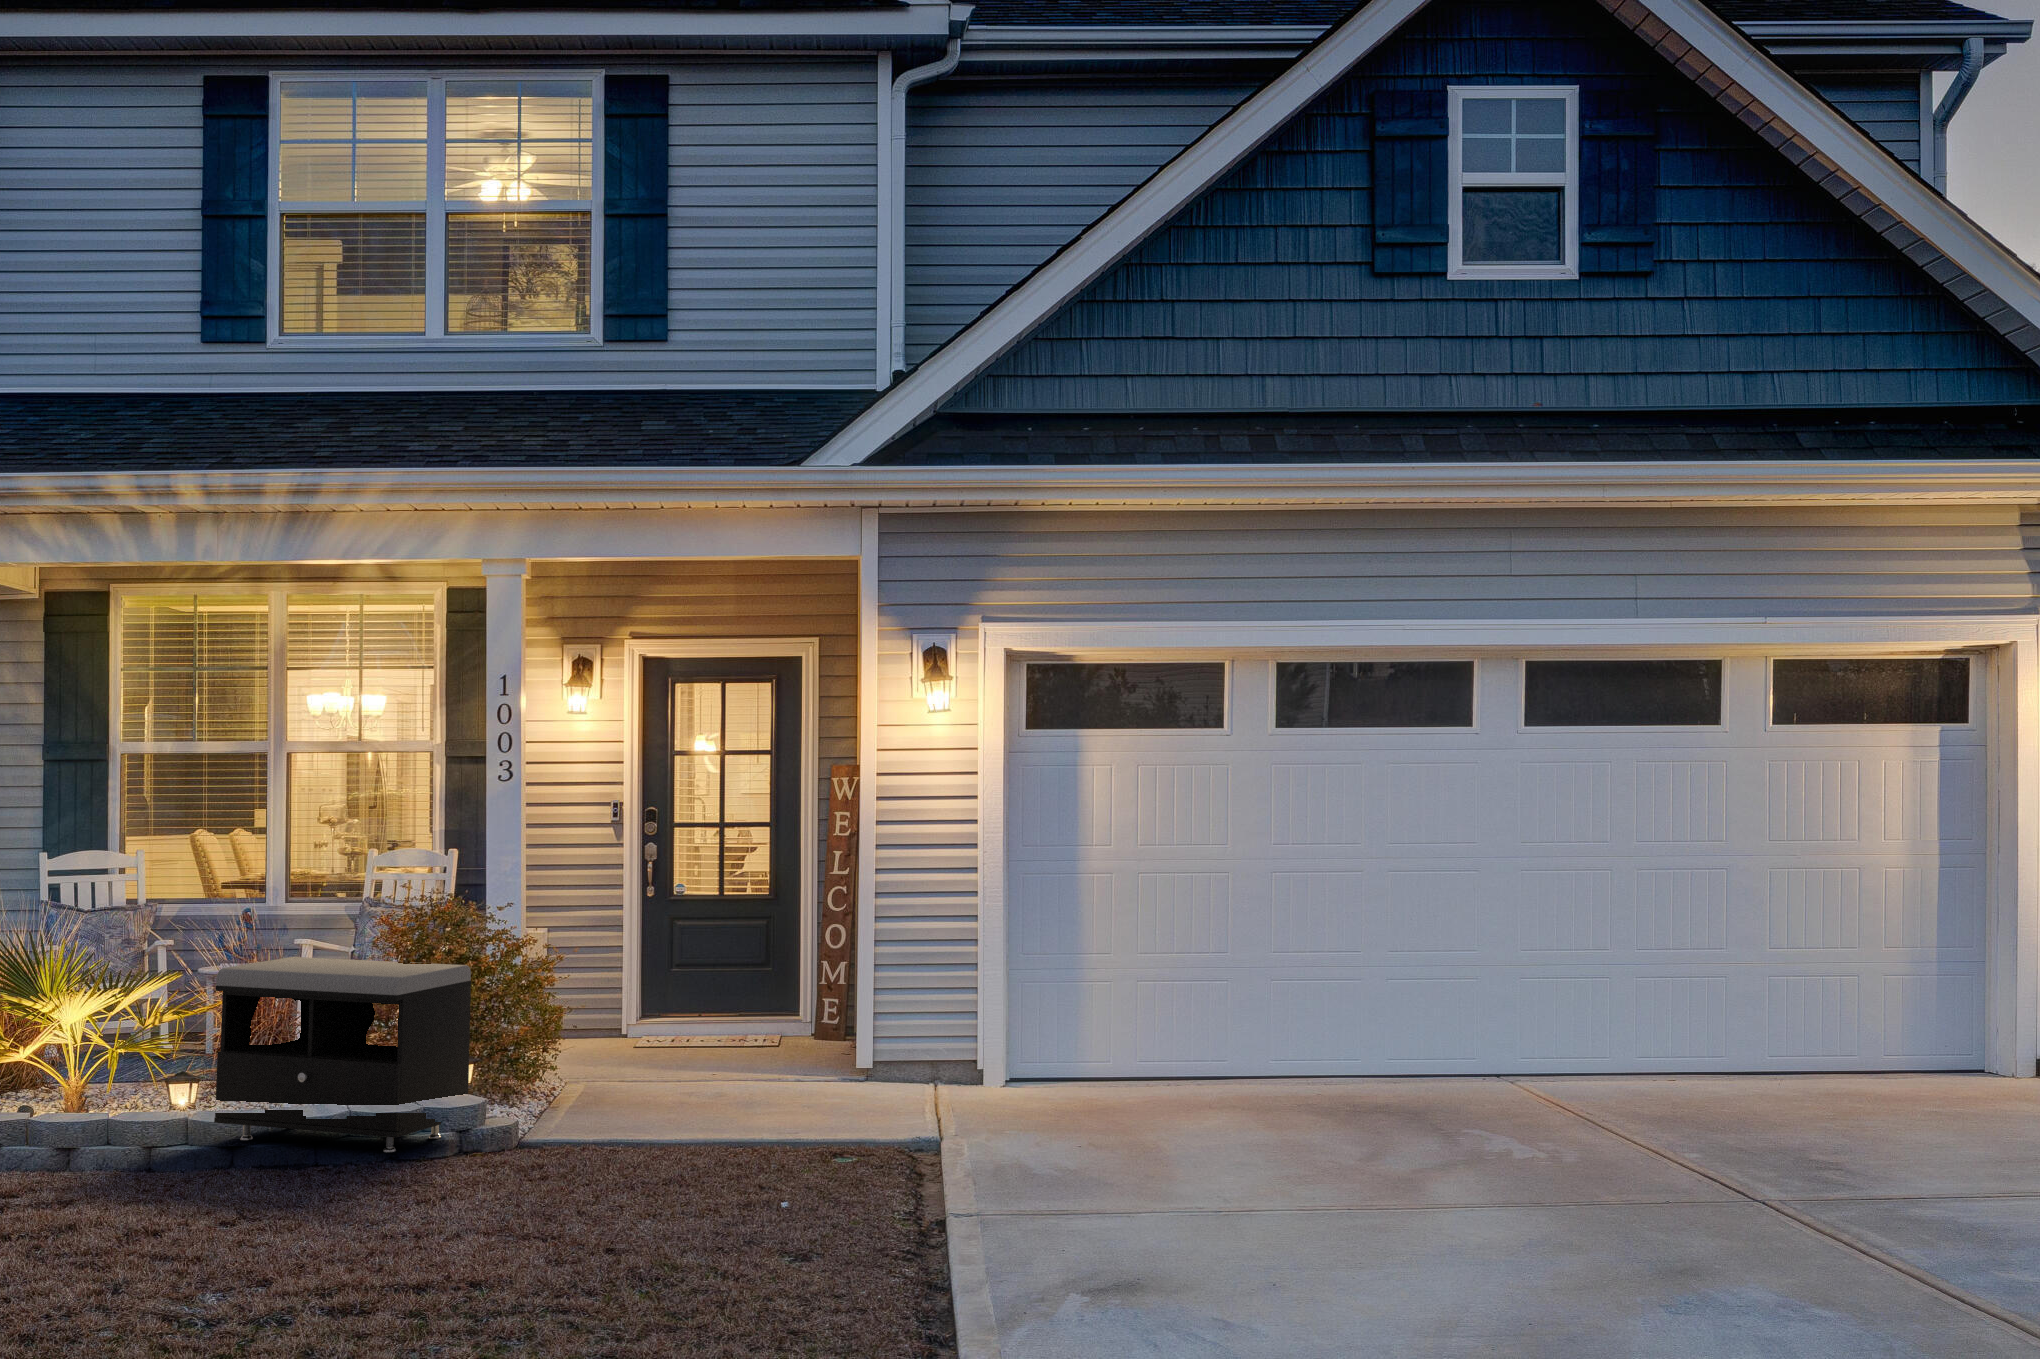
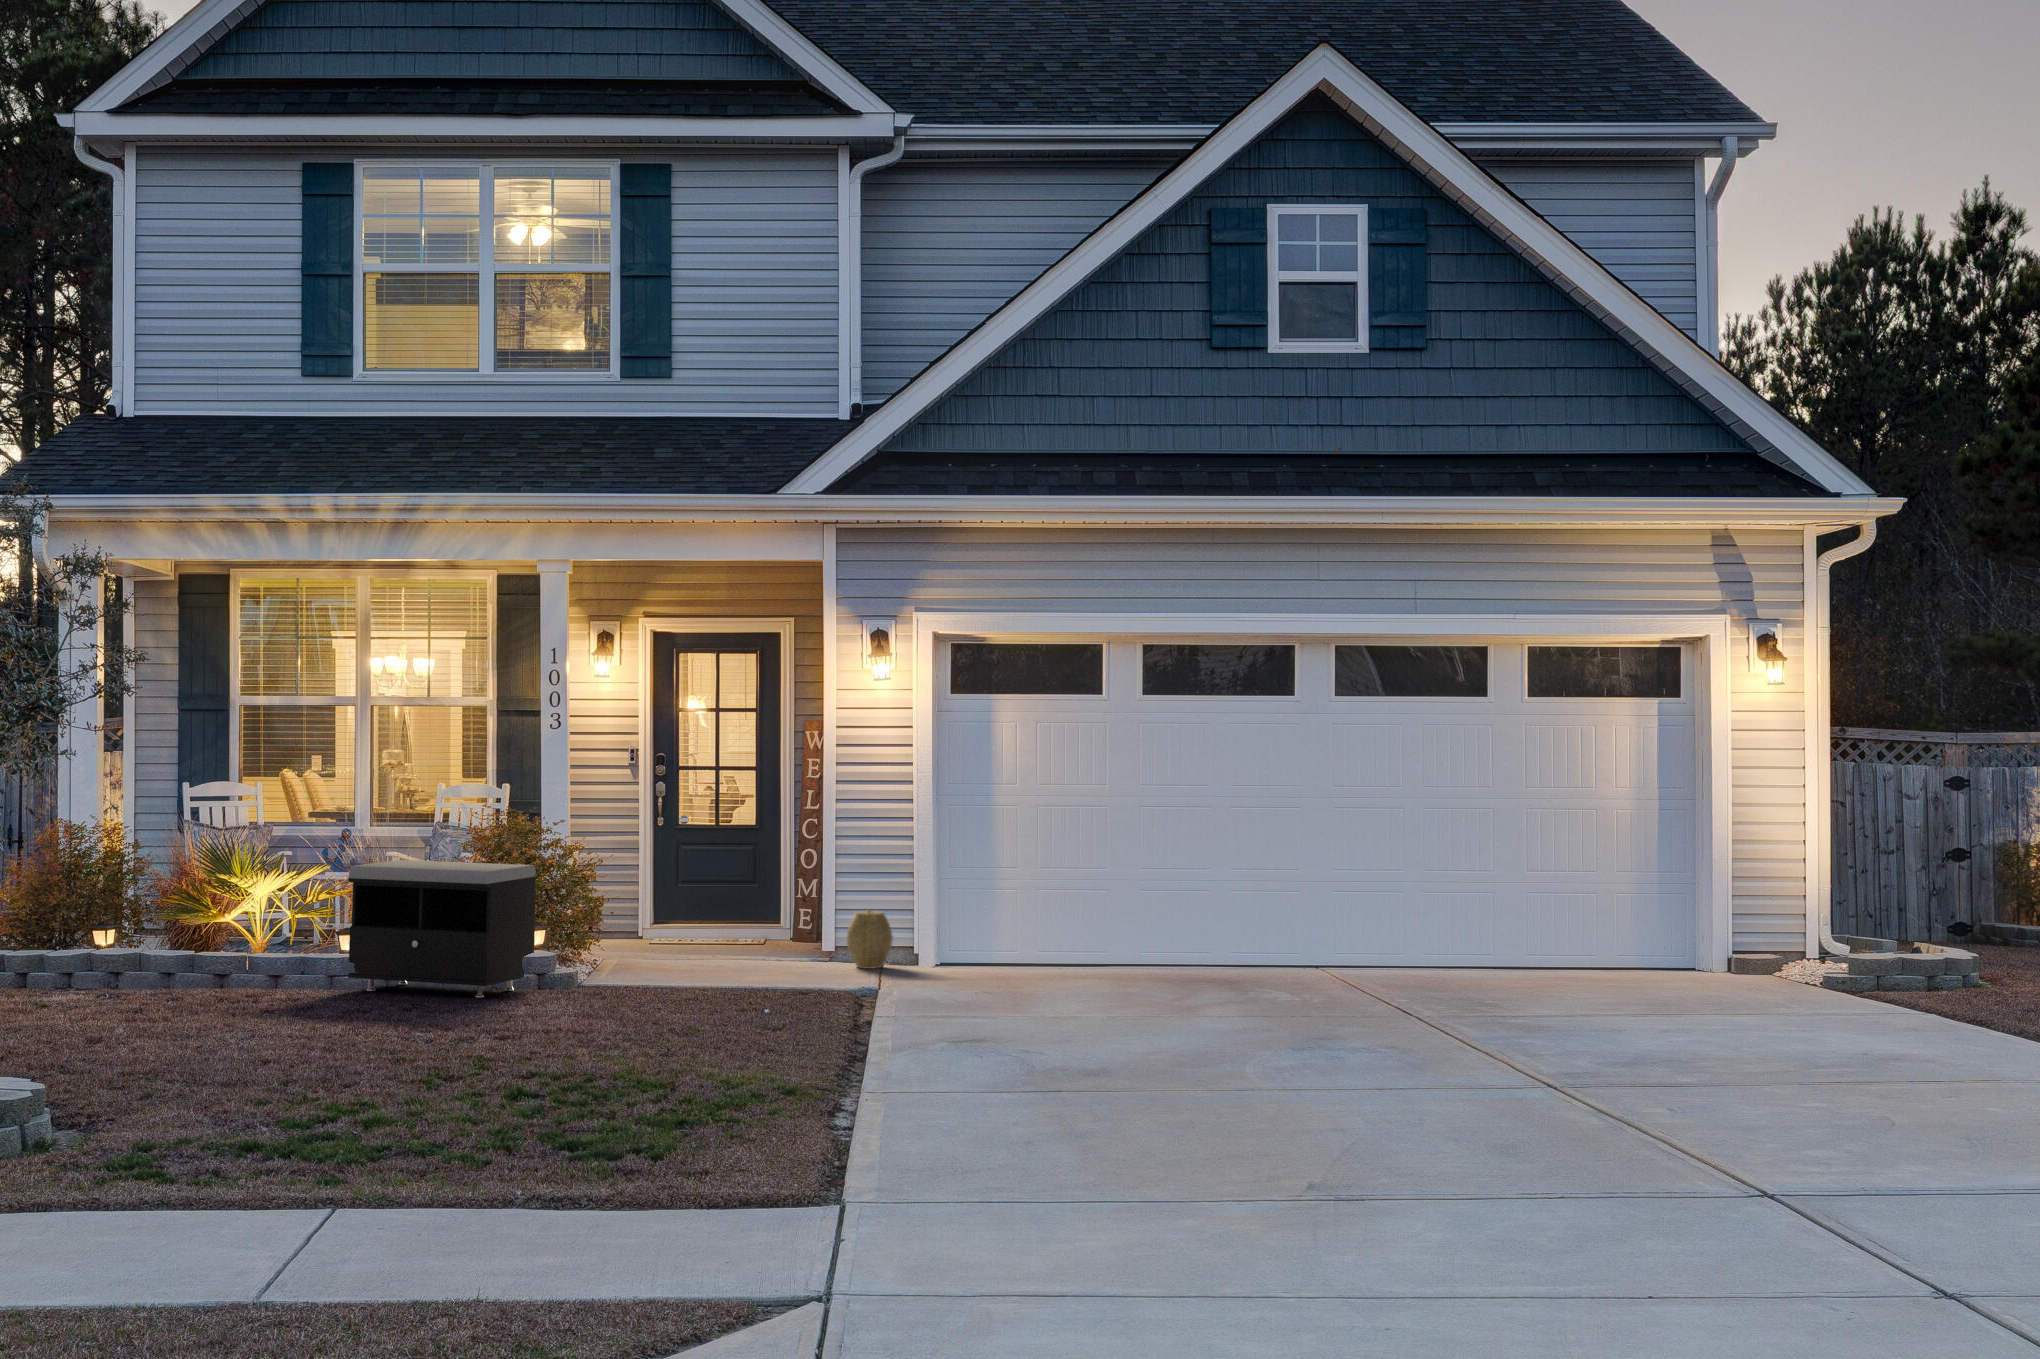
woven basket: none [891,1014,951,1093] -> present [847,910,893,969]

